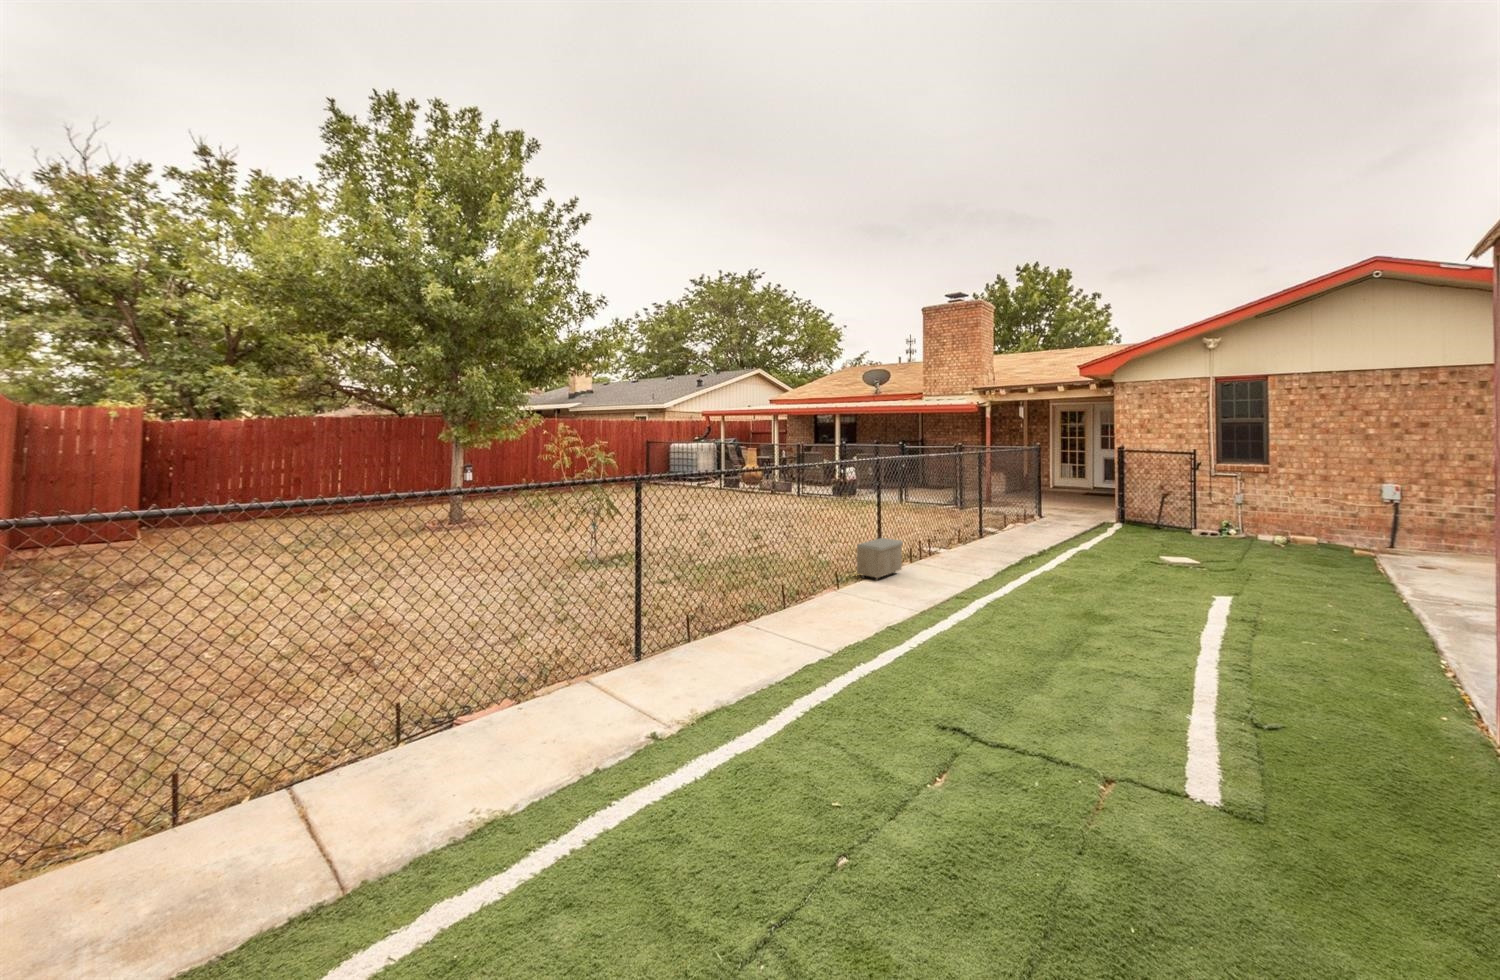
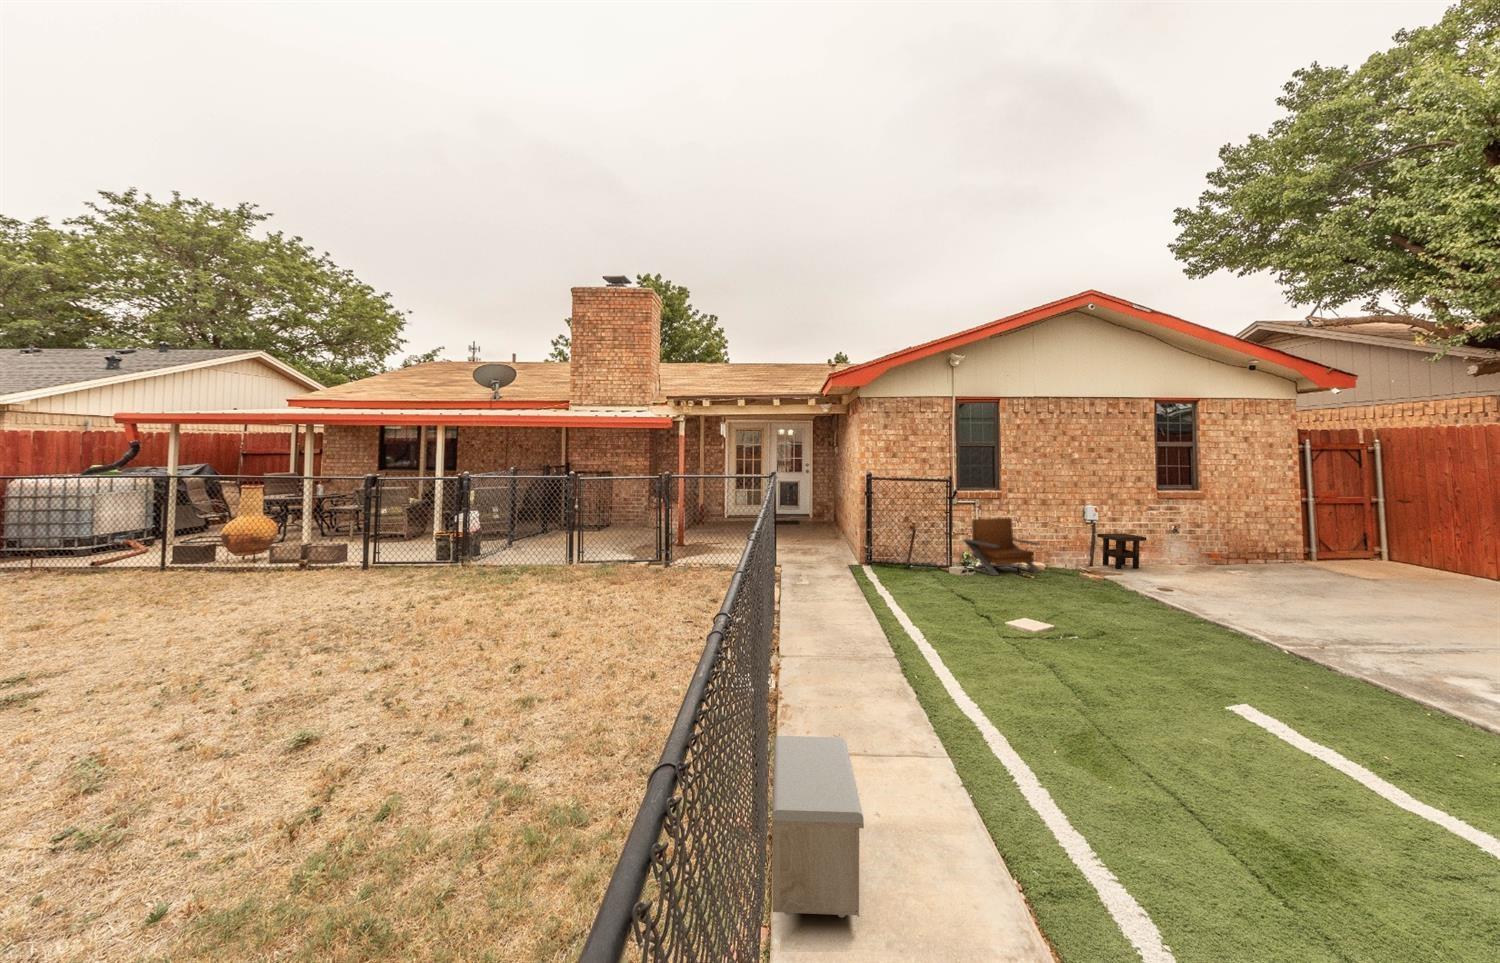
lounge chair: none [1209,487,1287,538] -> present [963,518,1040,576]
side table: none [1390,509,1447,547] -> present [1097,533,1146,569]

